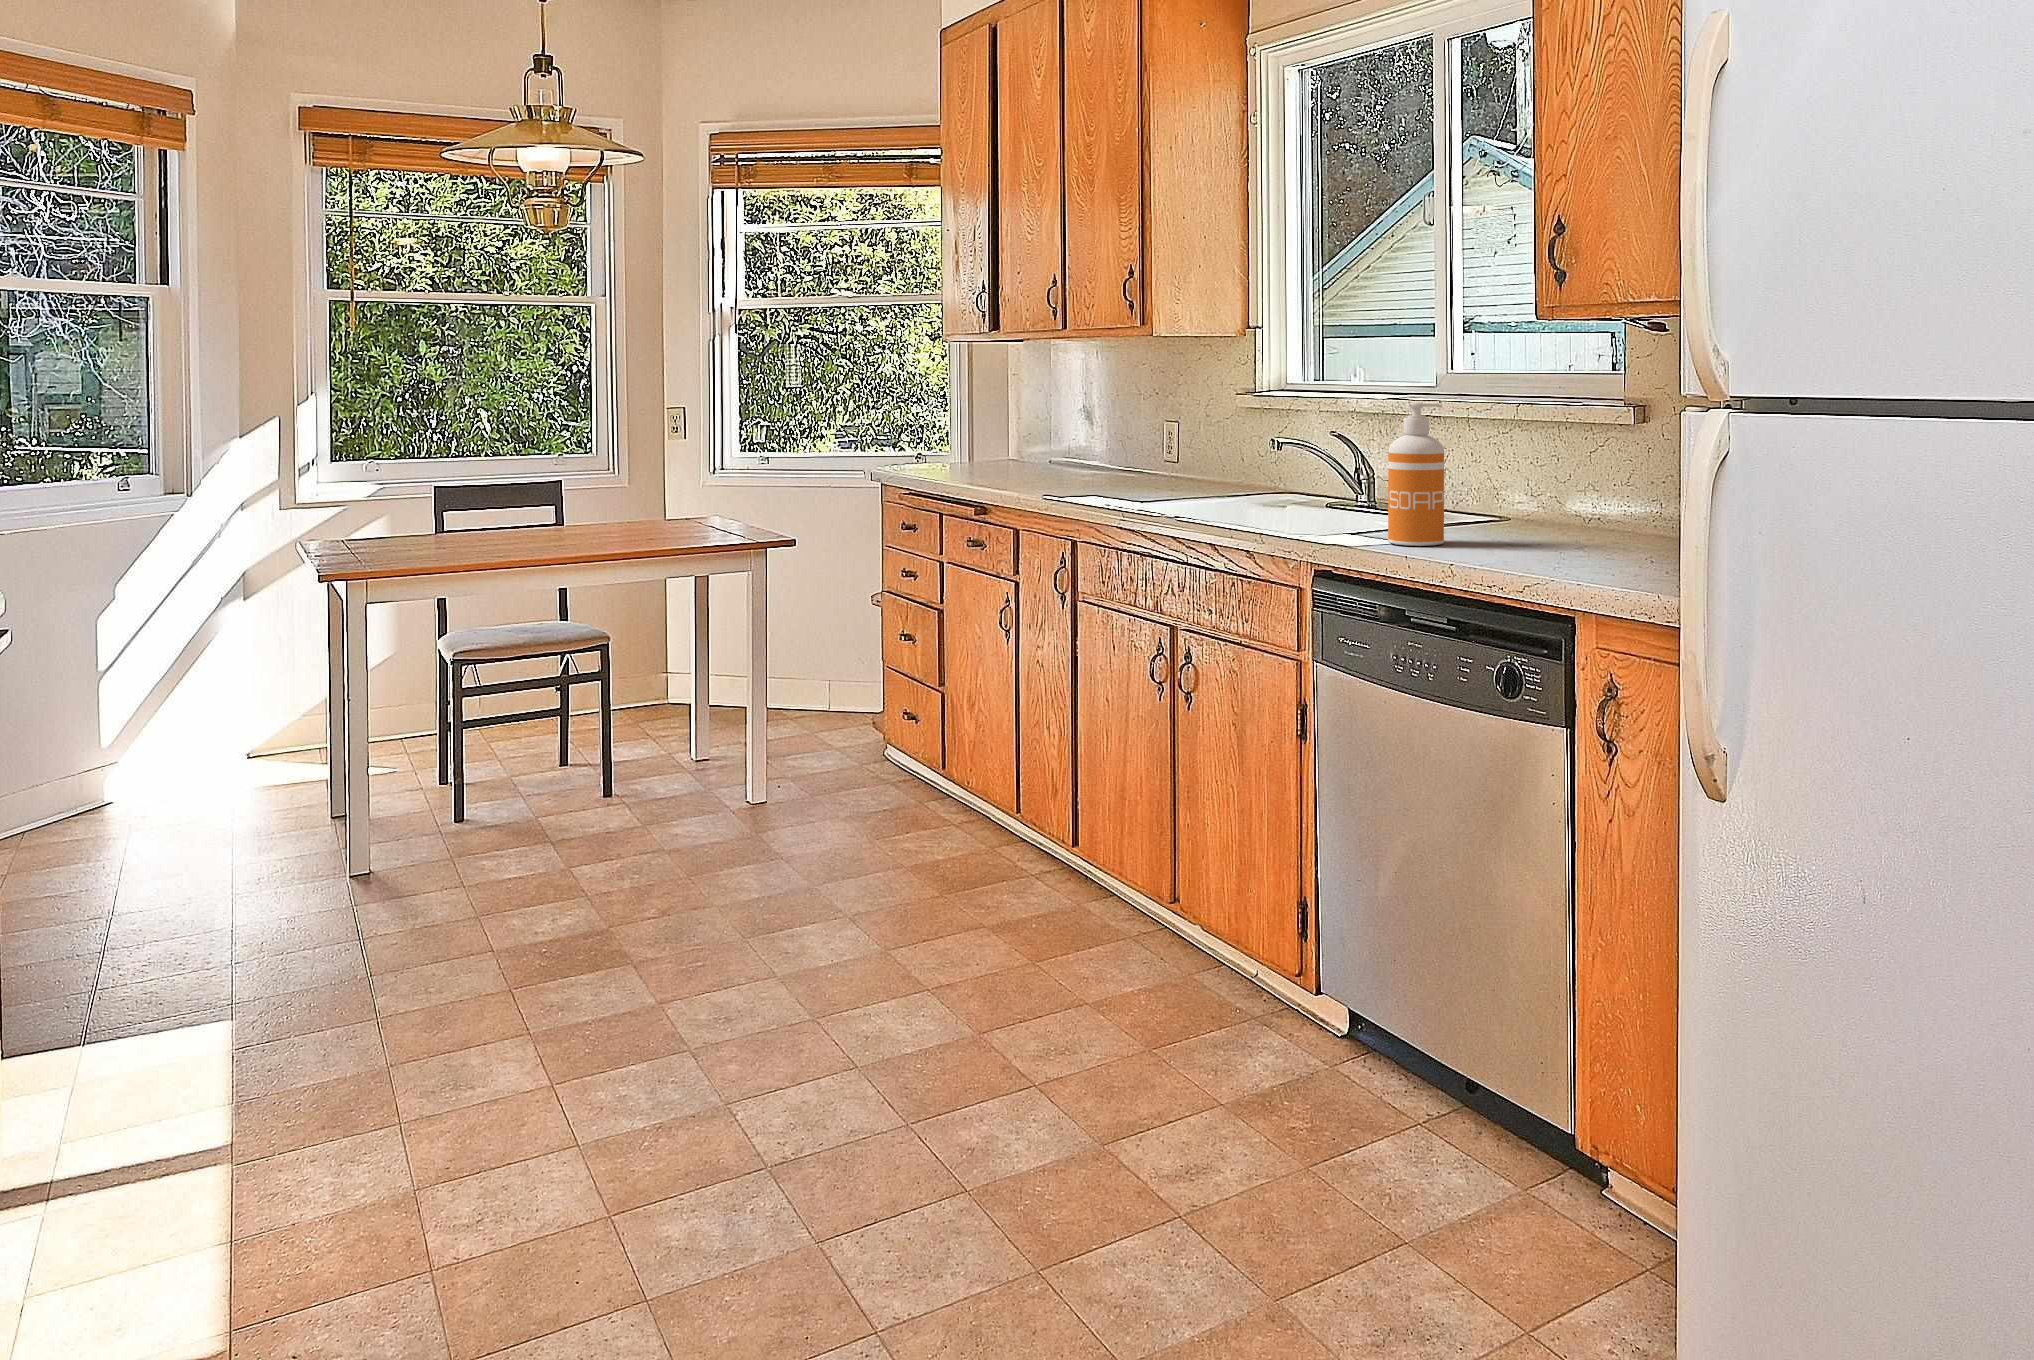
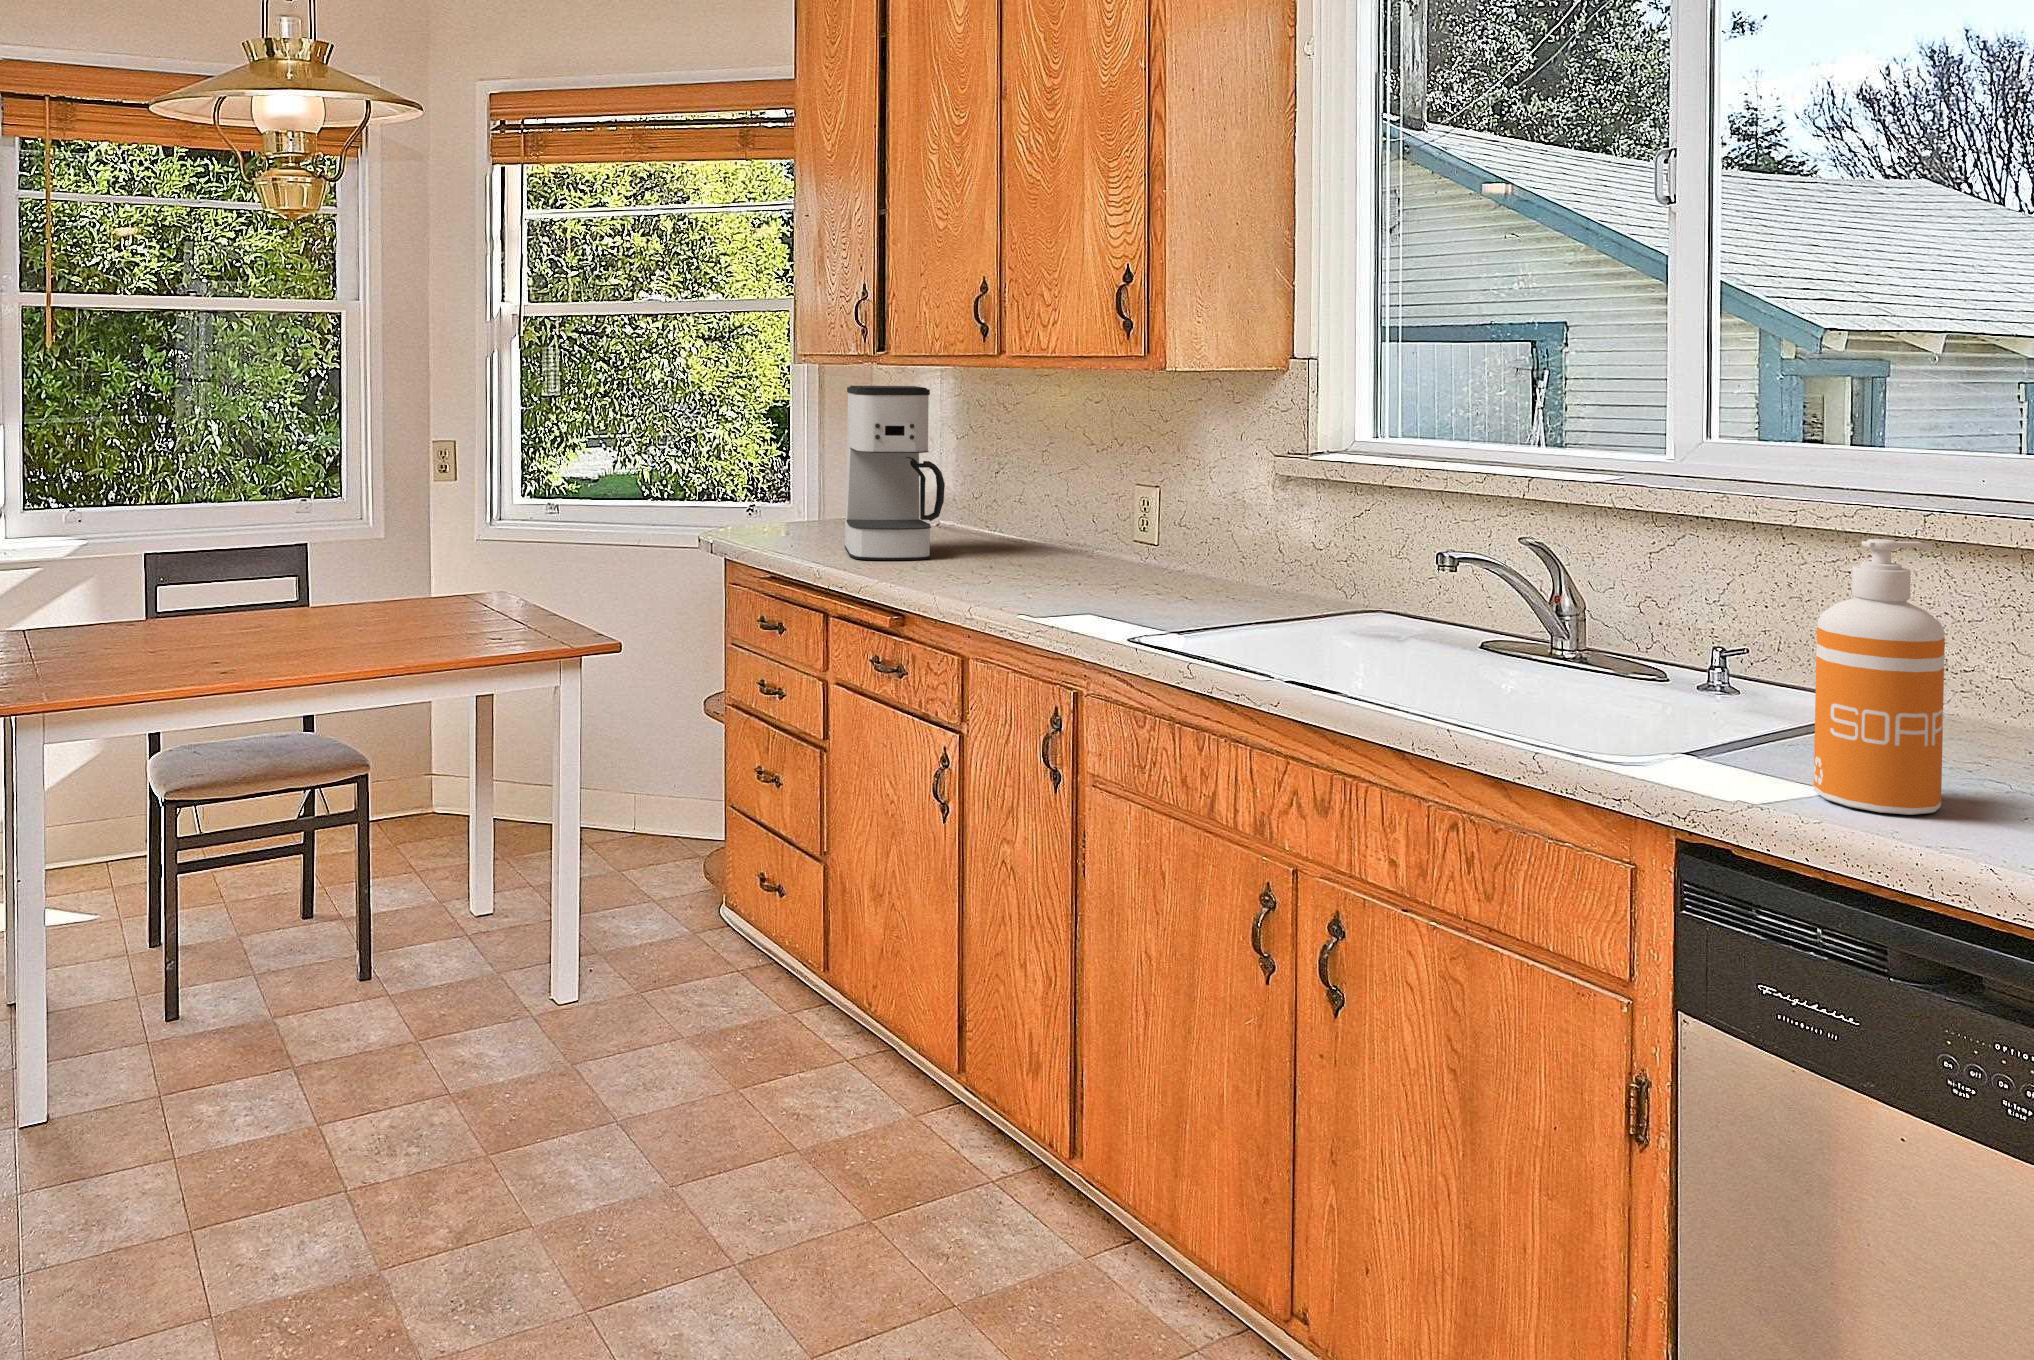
coffee maker: none [964,352,1035,476] -> present [845,386,945,560]

